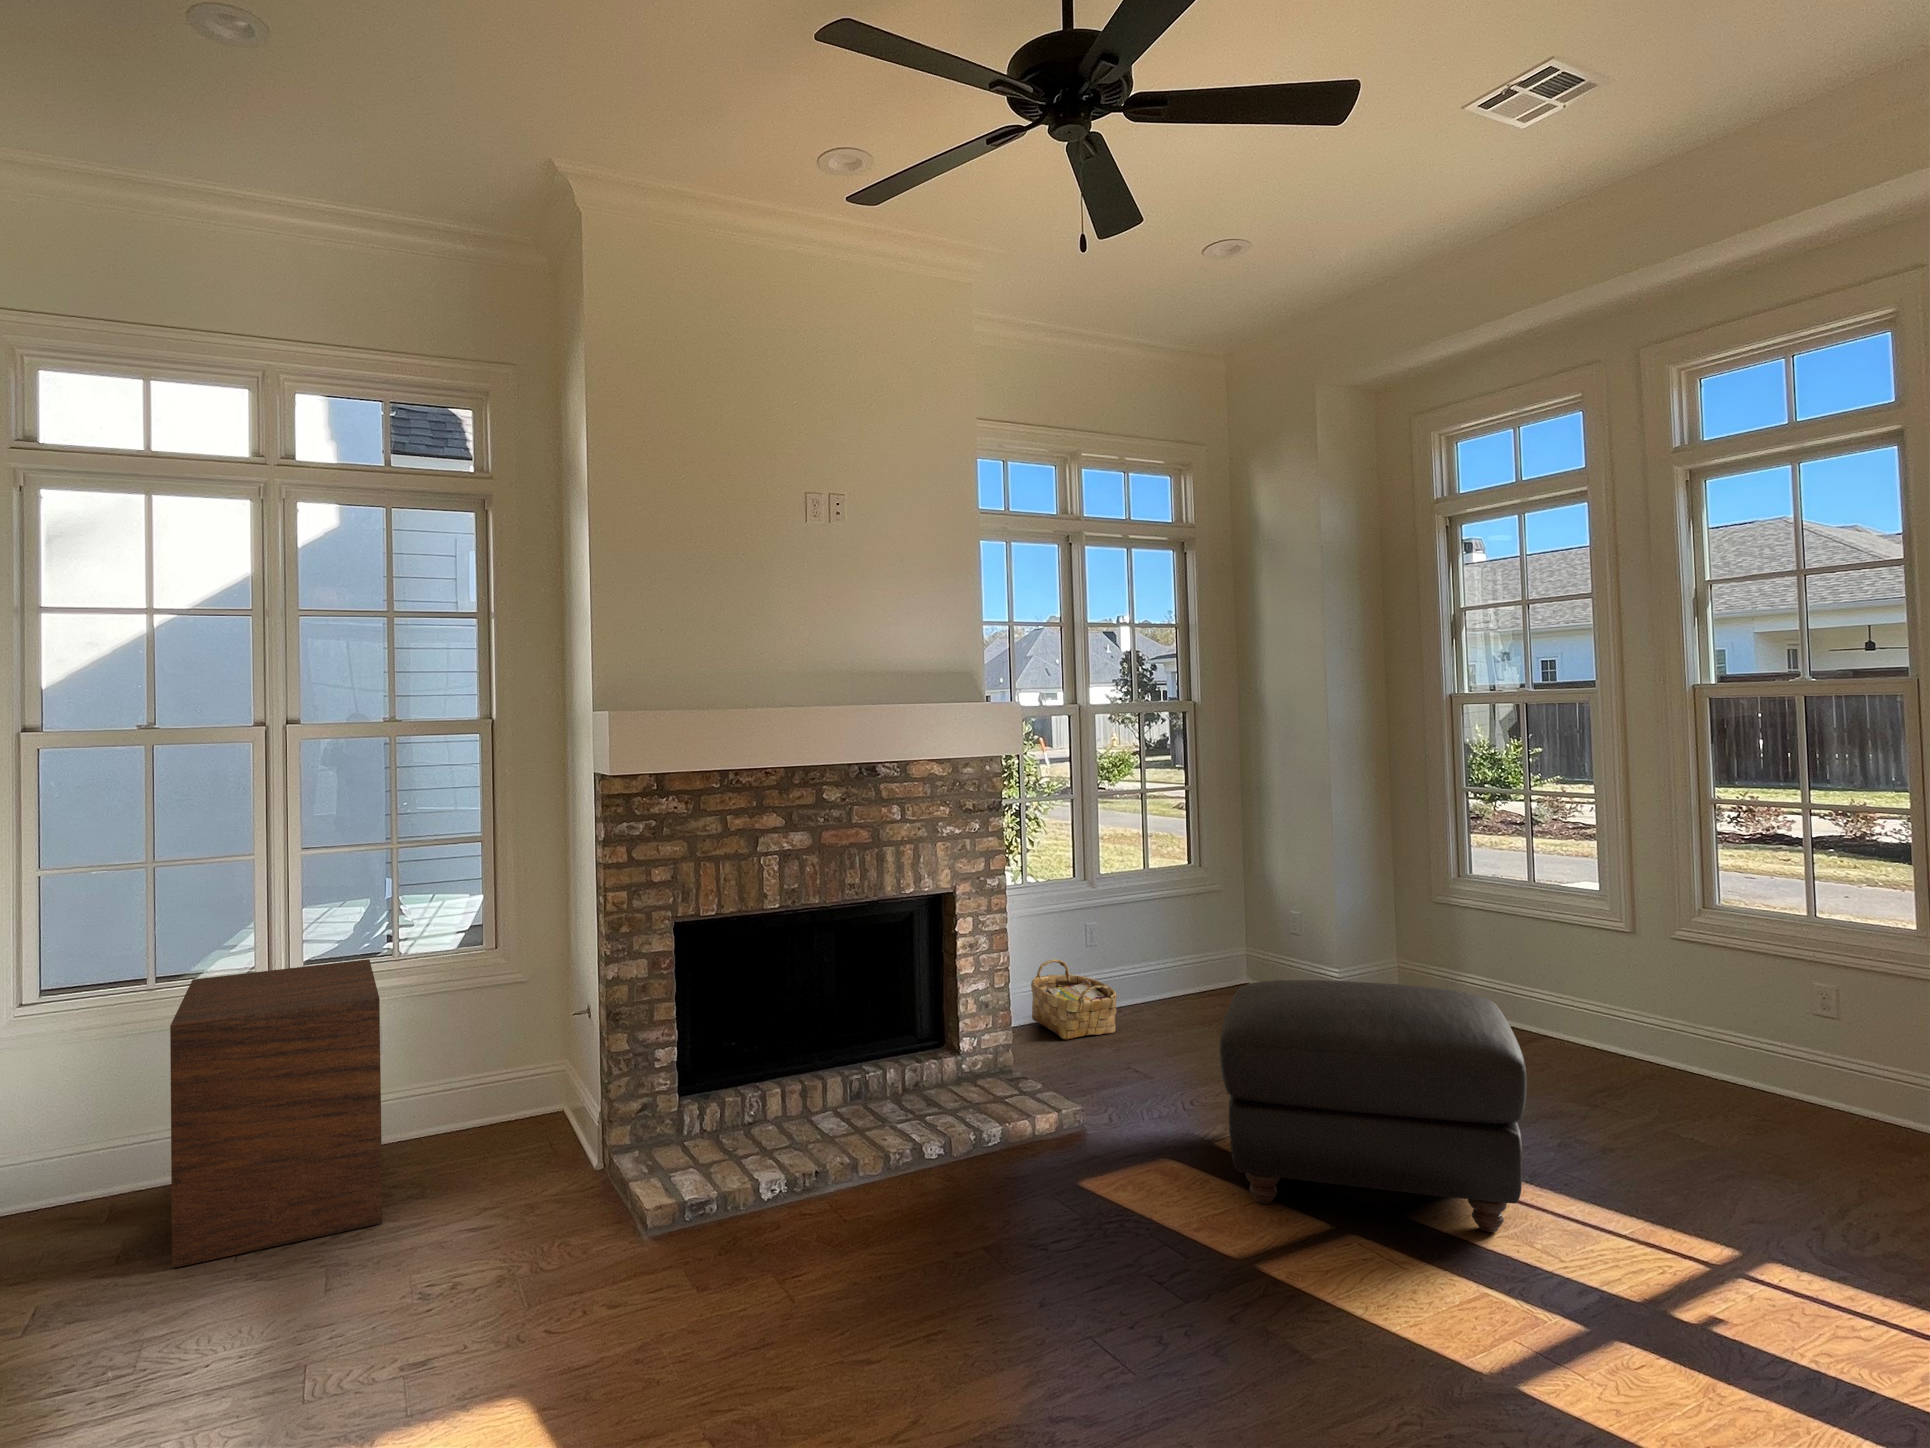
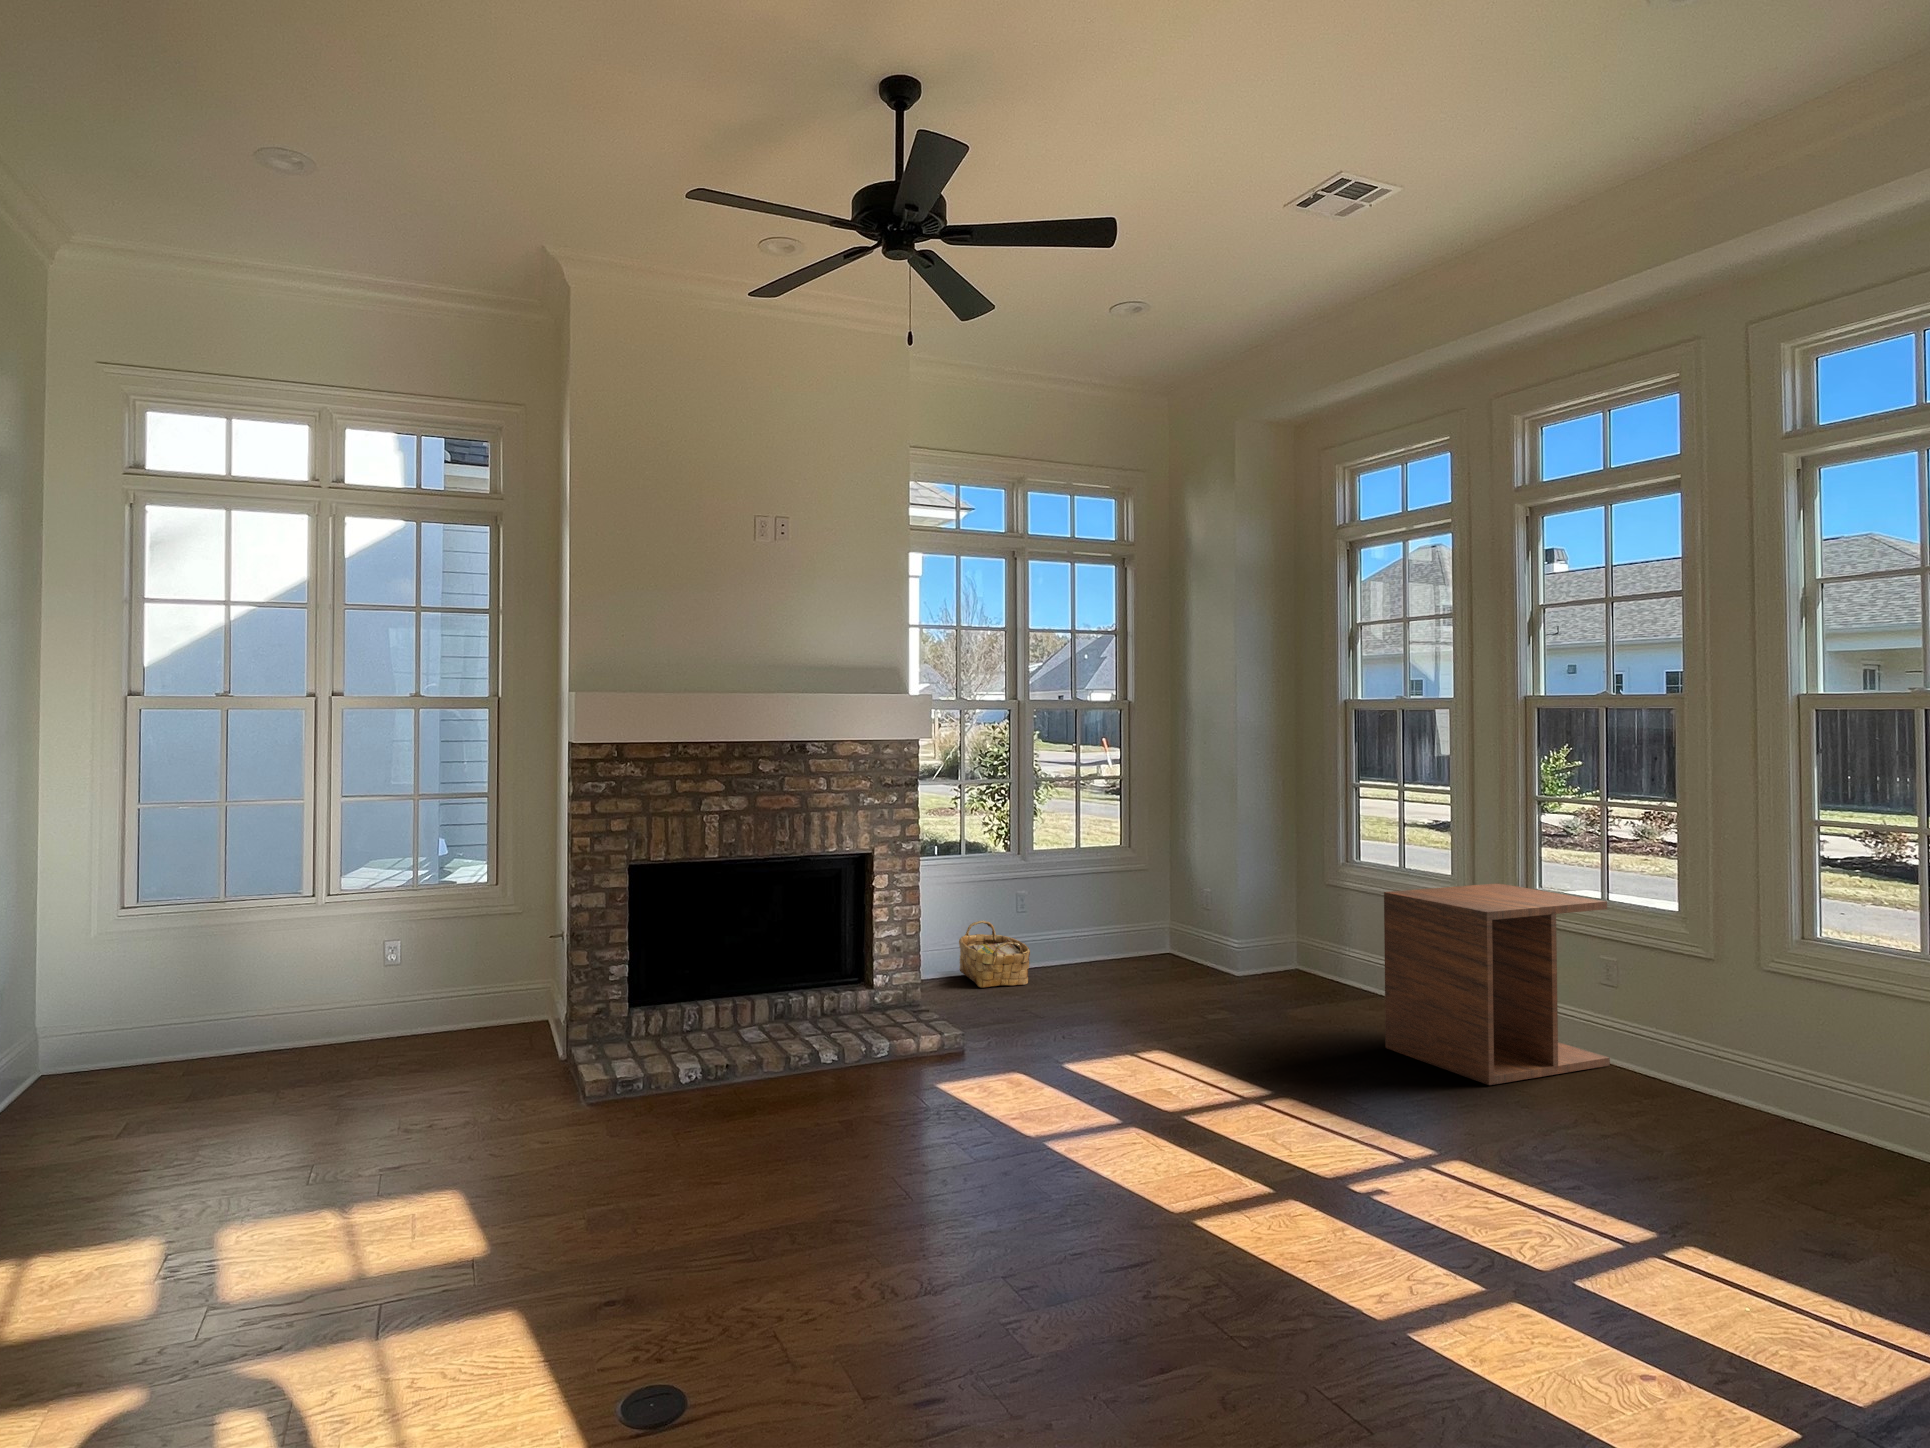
side table: present [170,959,383,1268] -> present [1384,883,1610,1085]
ottoman: present [1220,980,1527,1232] -> none [1044,931,1292,1129]

